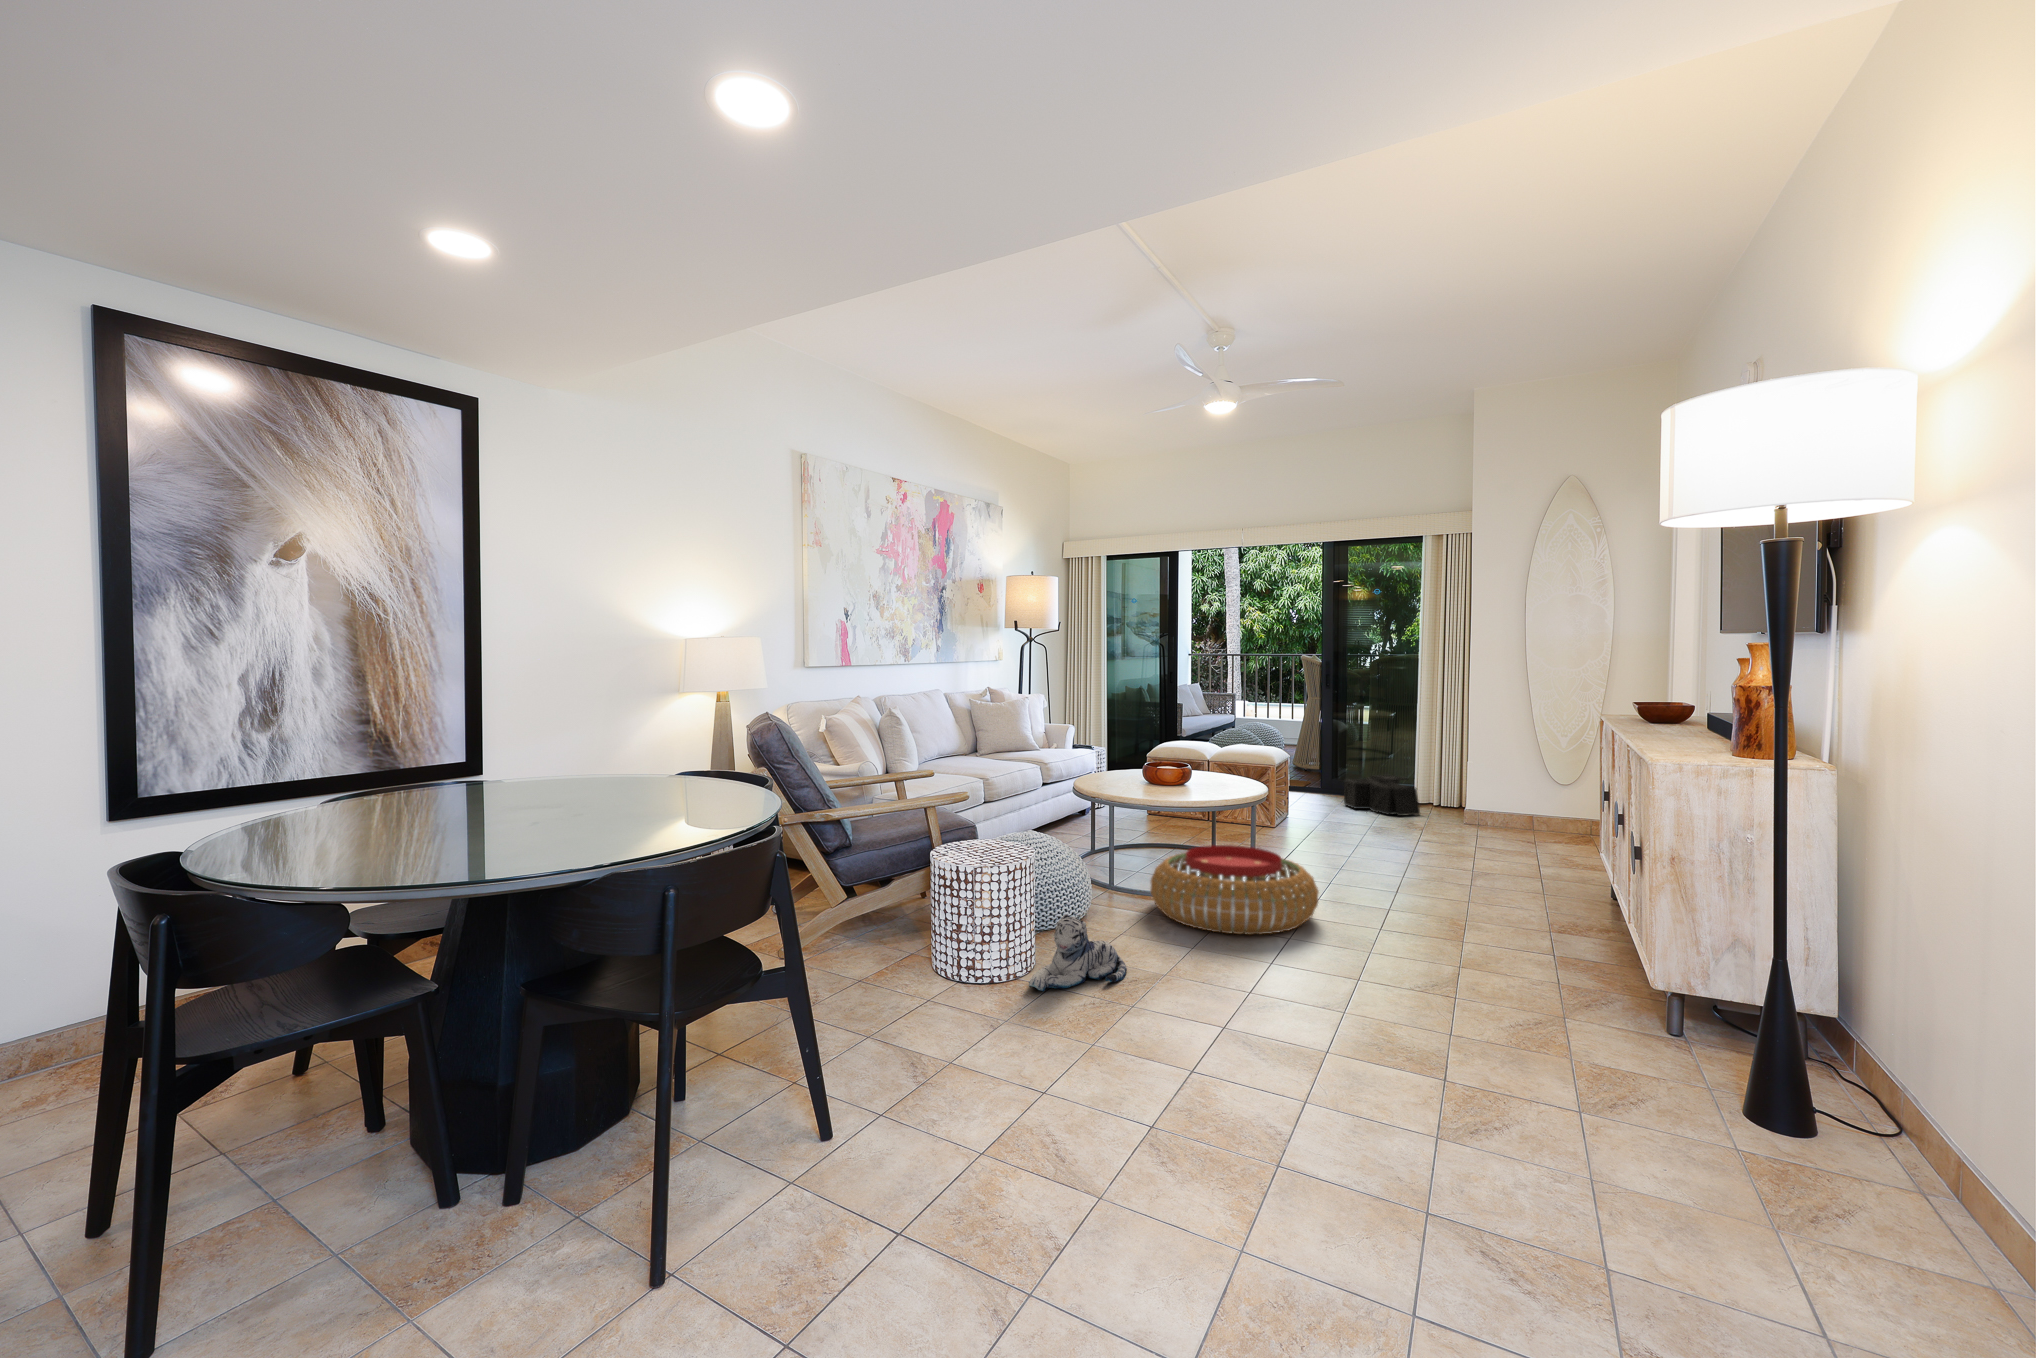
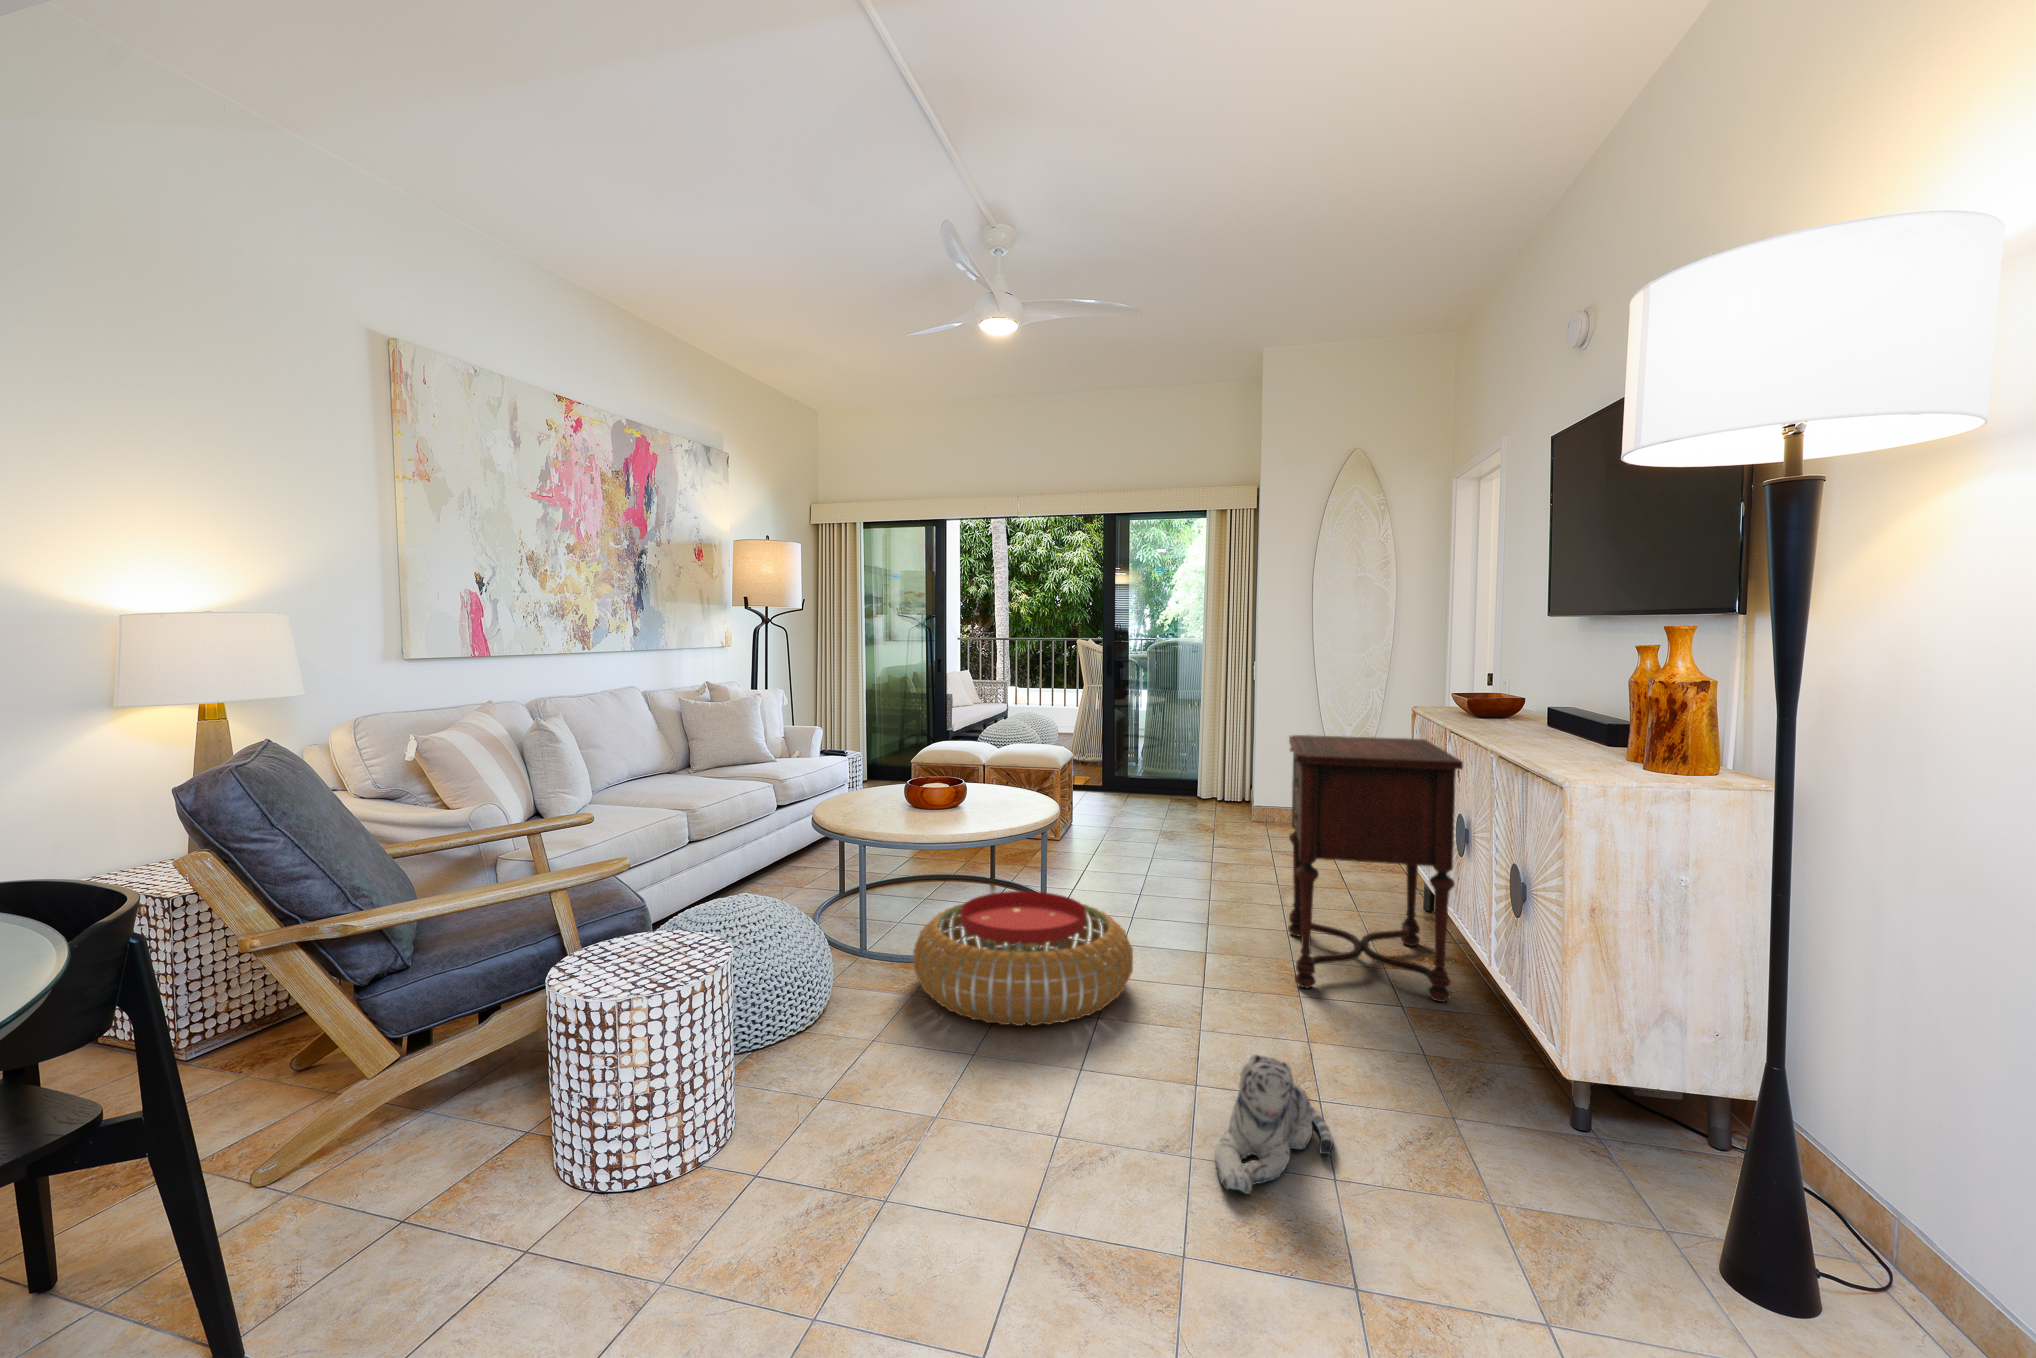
side table: none [1454,735,1596,949] -> present [1288,735,1463,1002]
storage bin: present [1344,775,1420,816] -> none [1127,770,1208,818]
plush toy: present [1029,915,1127,991] -> present [1215,1054,1333,1194]

